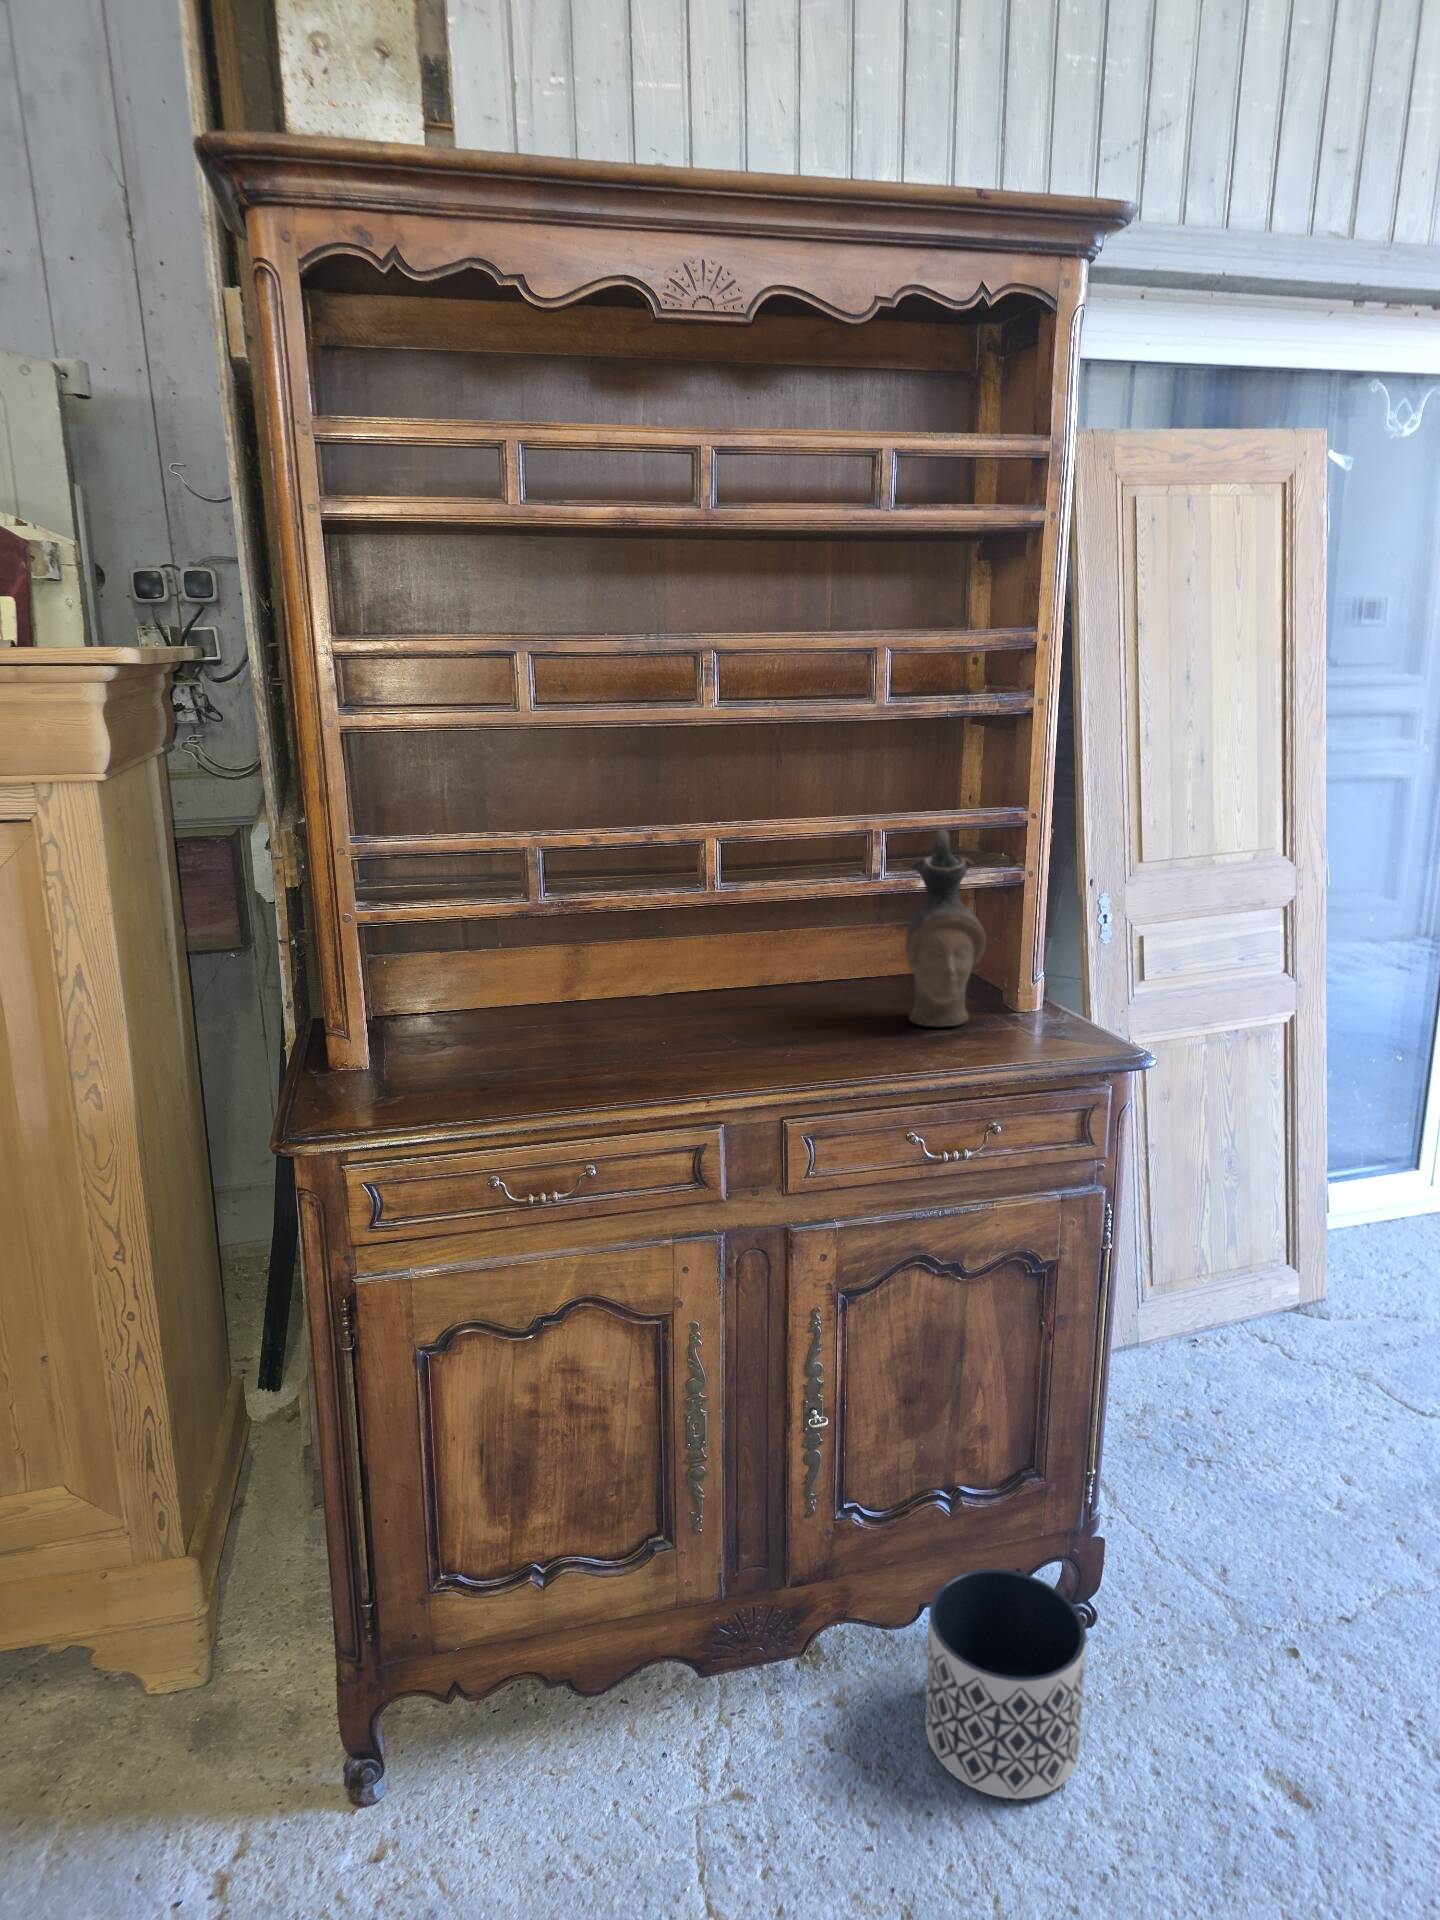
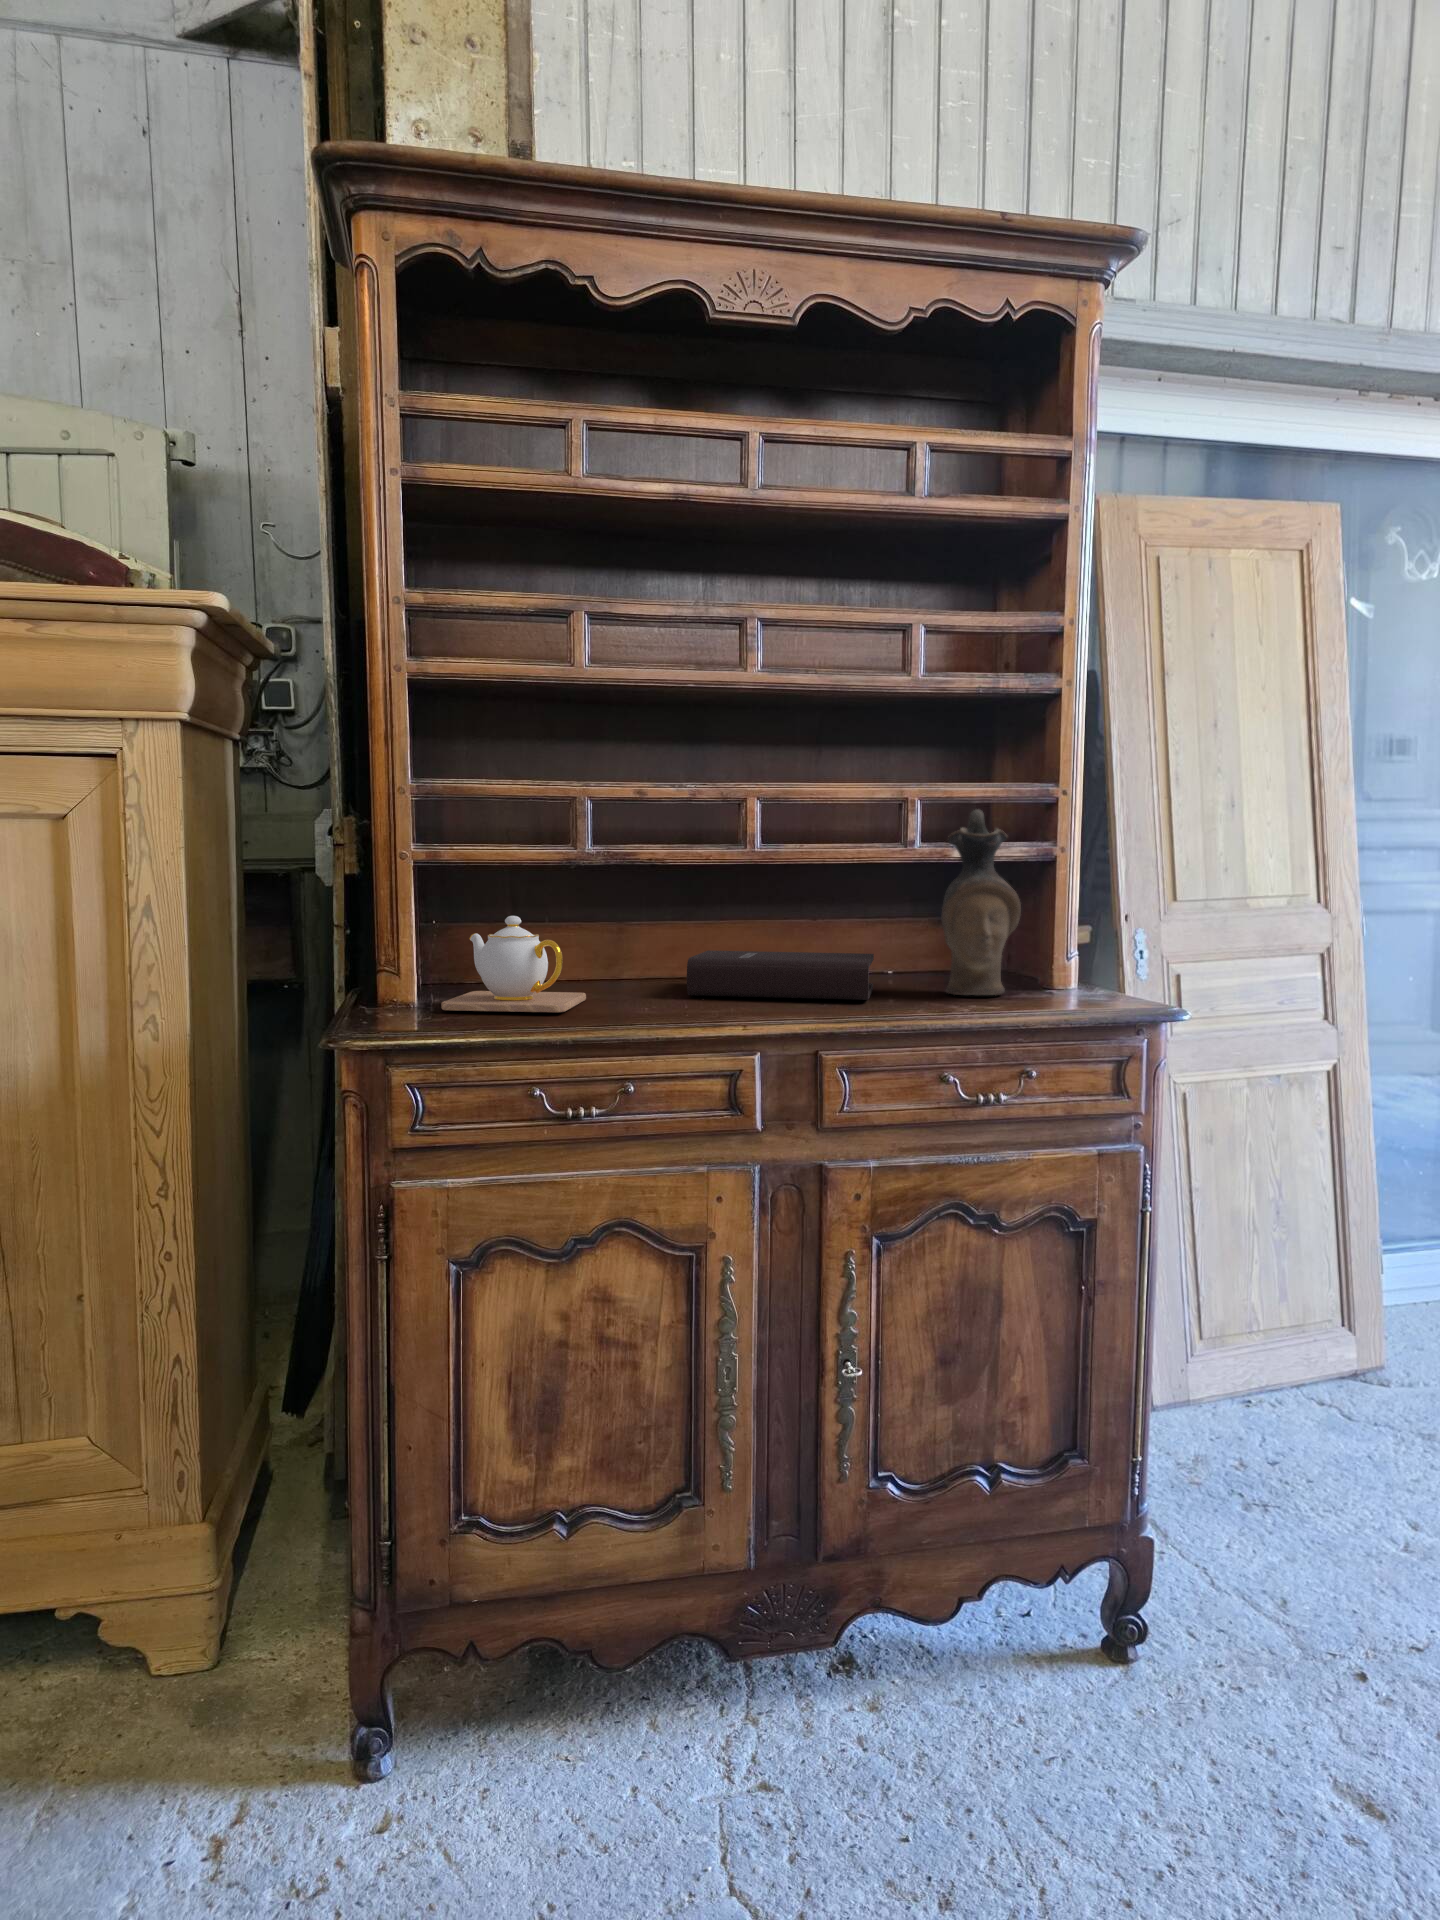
book: none [647,974,837,1042] -> present [687,951,874,1000]
teapot: none [396,978,545,1083] -> present [441,916,586,1012]
planter: present [925,1569,1086,1799] -> none [965,1560,1136,1796]

